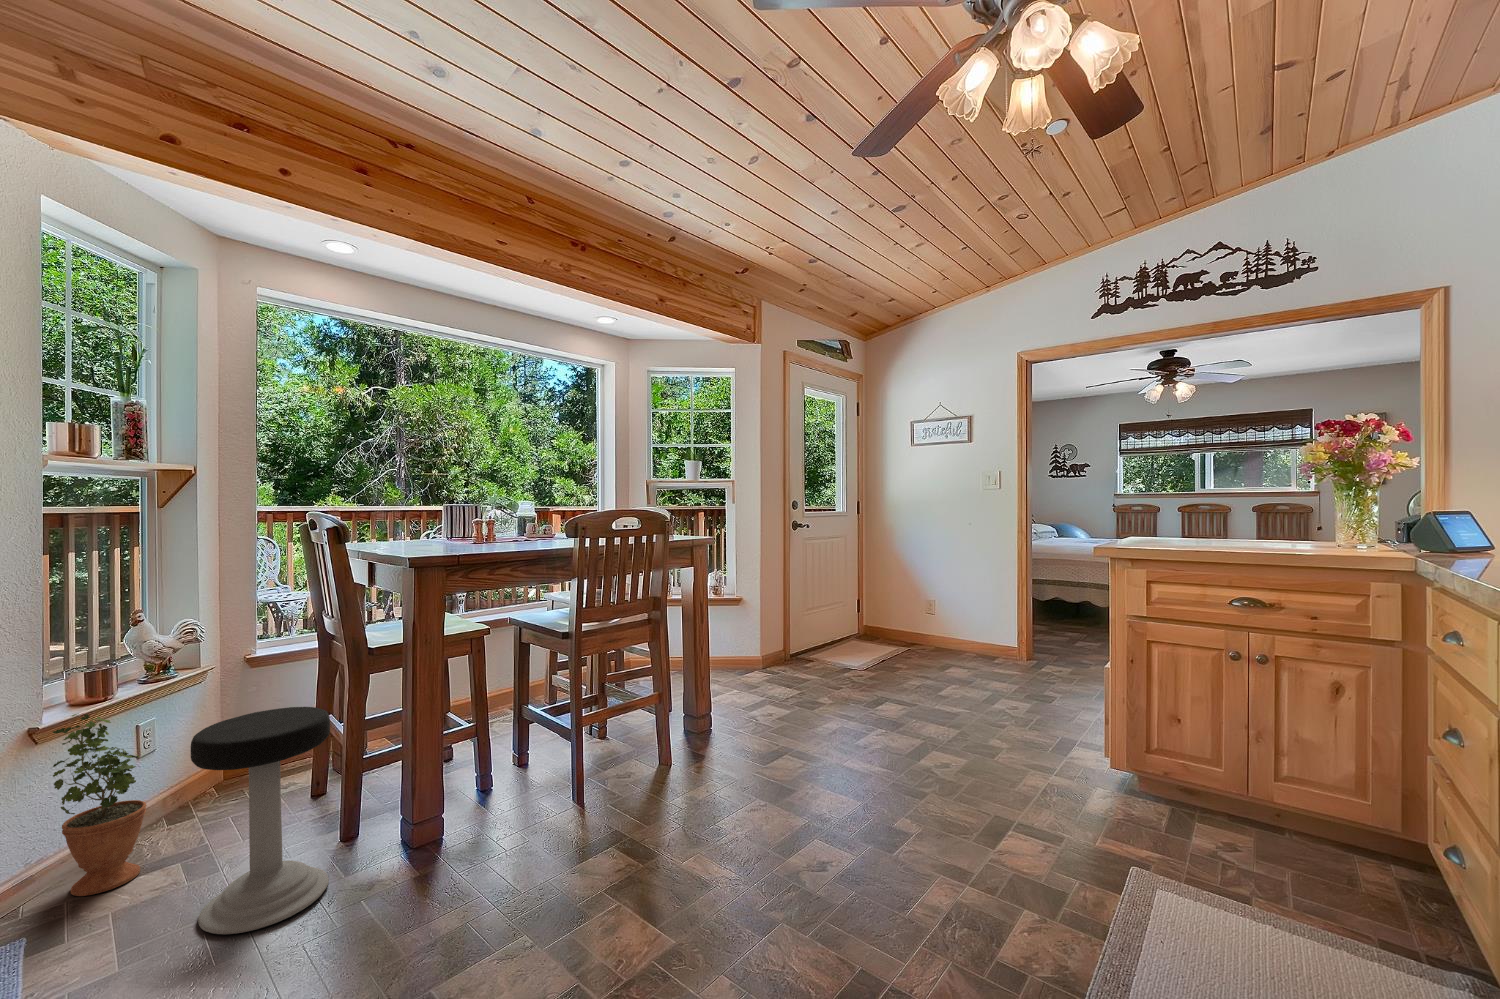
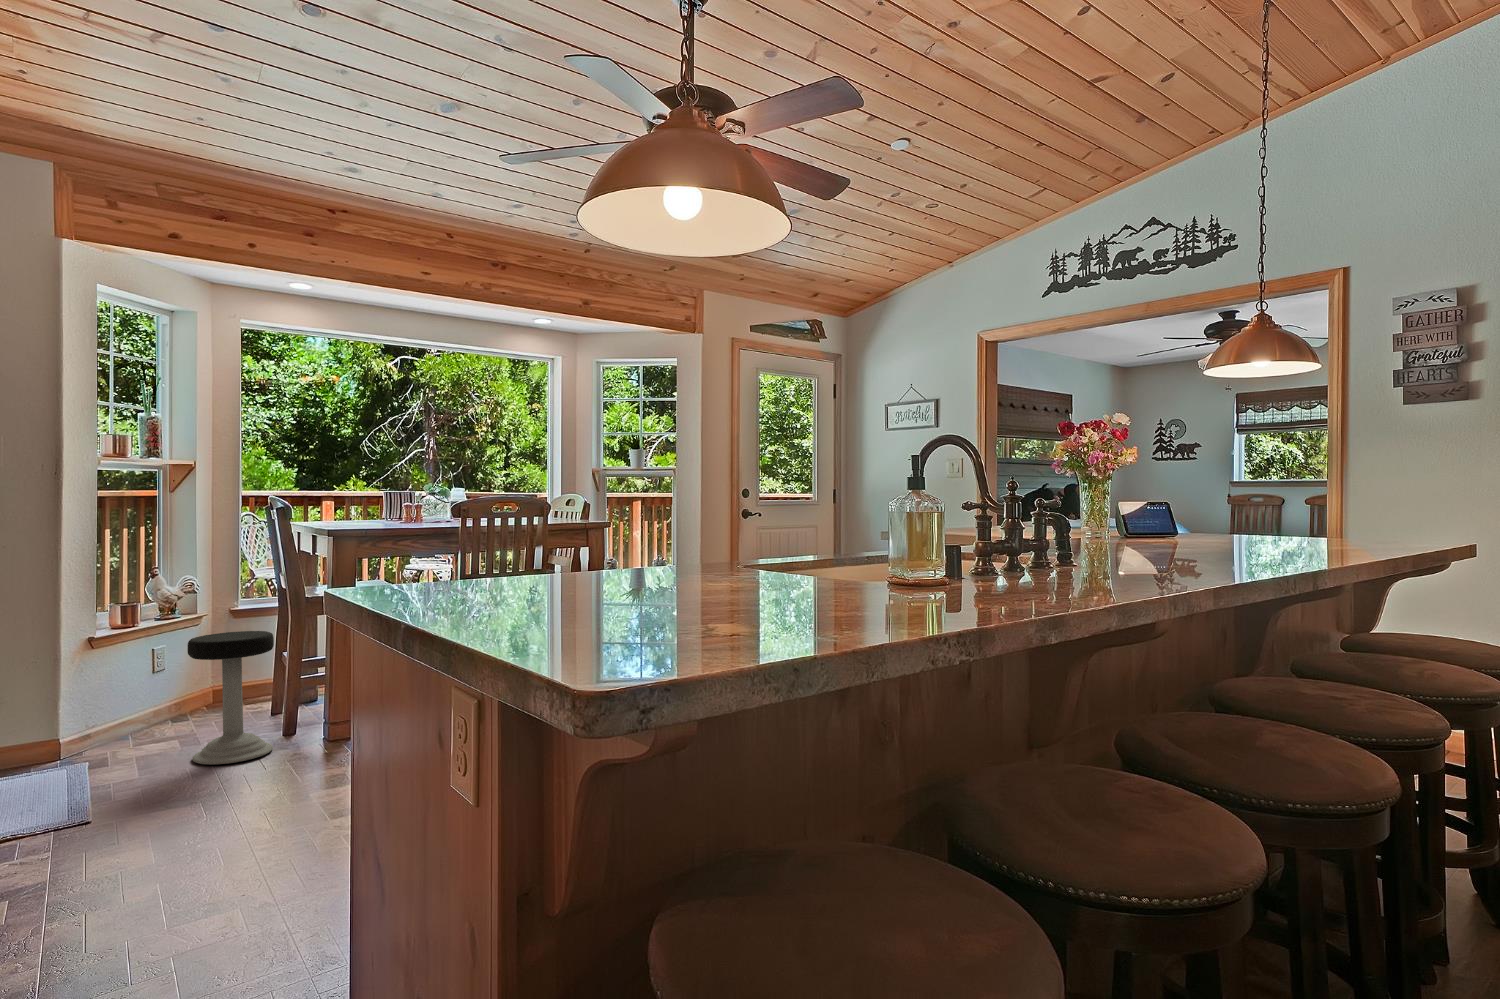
potted plant: present [53,714,147,896] -> none [108,629,163,746]

